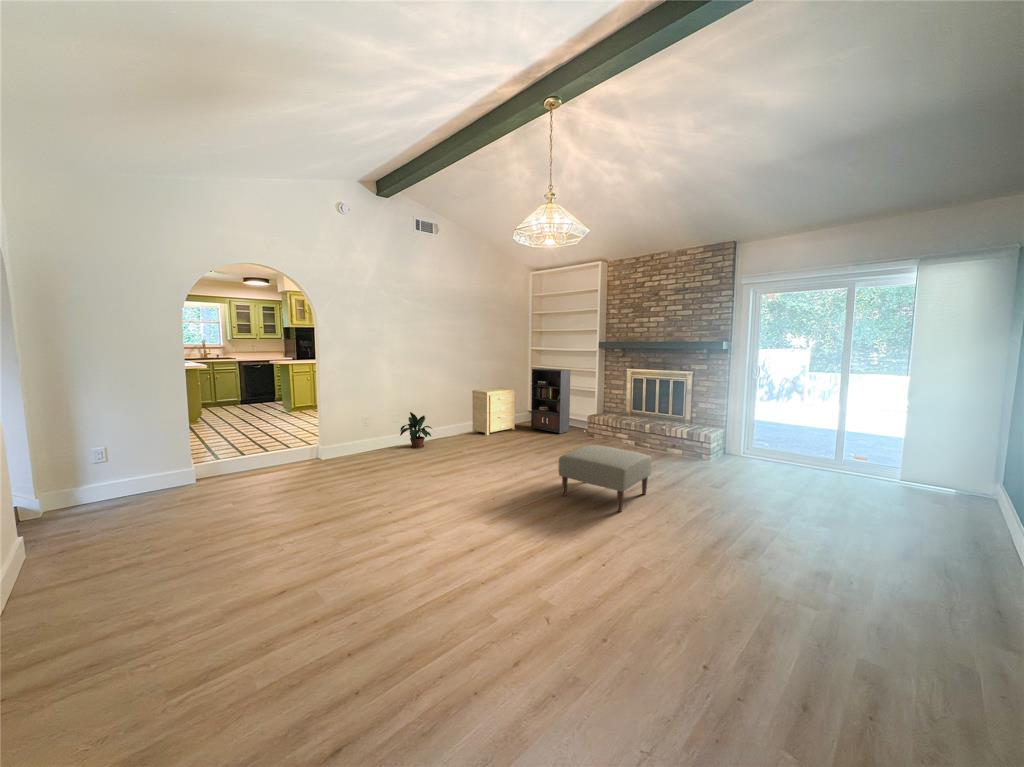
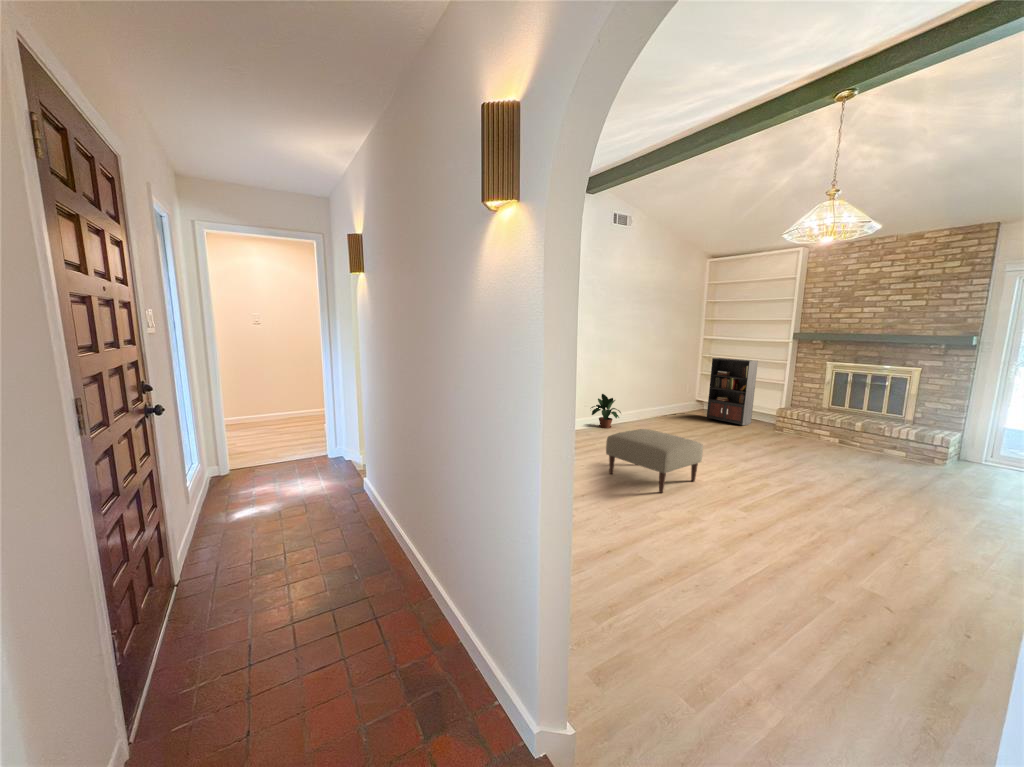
side table: present [472,388,515,435] -> none [647,376,693,421]
ottoman: present [559,445,652,512] -> present [606,429,703,493]

